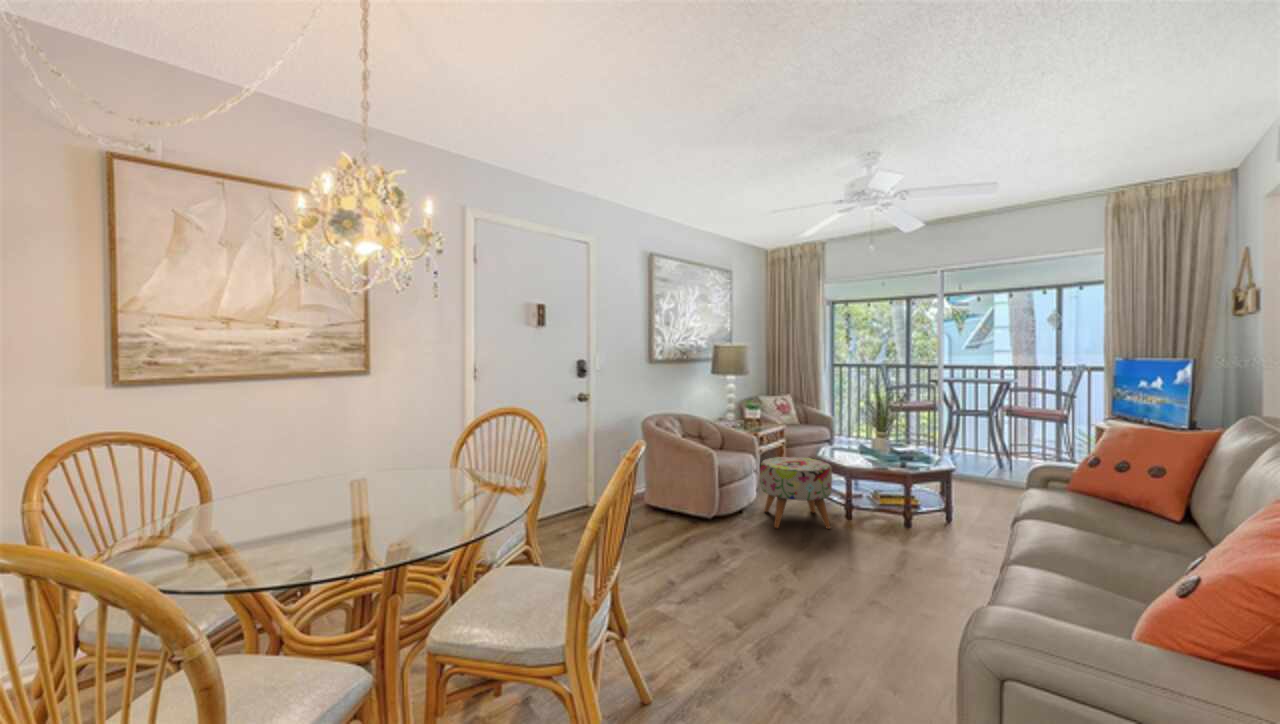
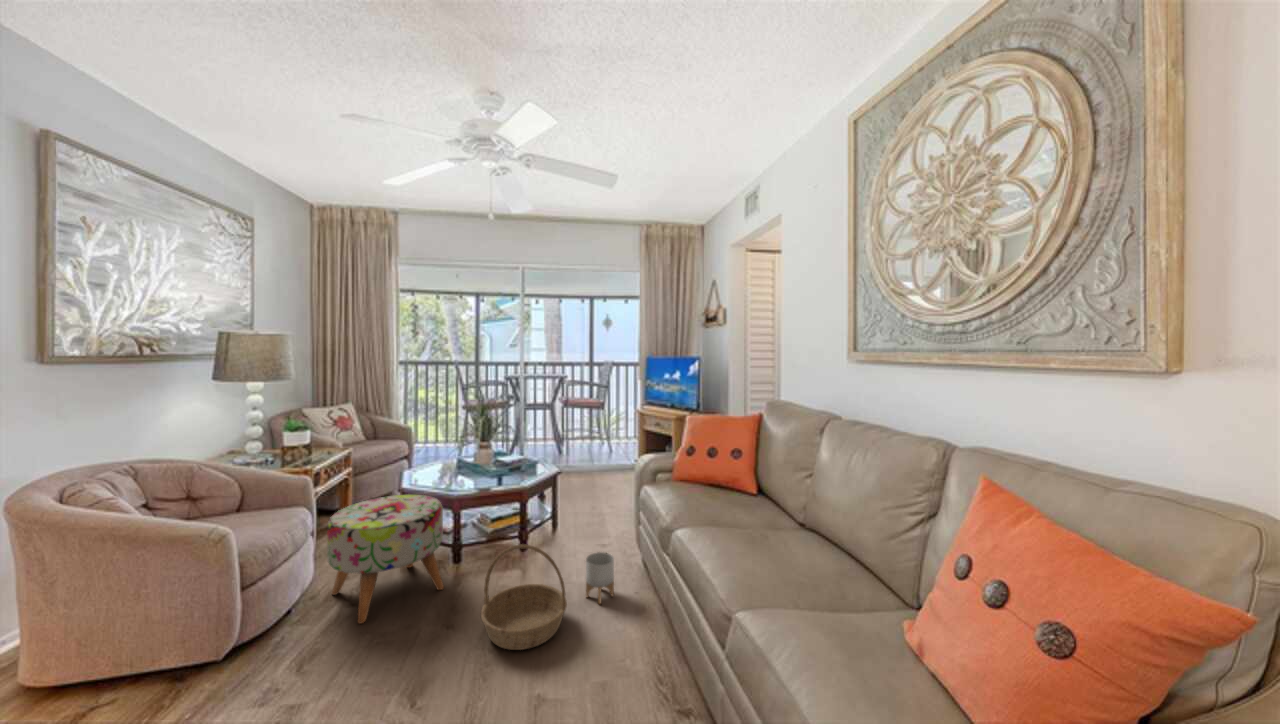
basket: none [843,500,913,575] -> present [481,544,567,650]
planter: none [940,533,969,576] -> present [586,552,614,604]

